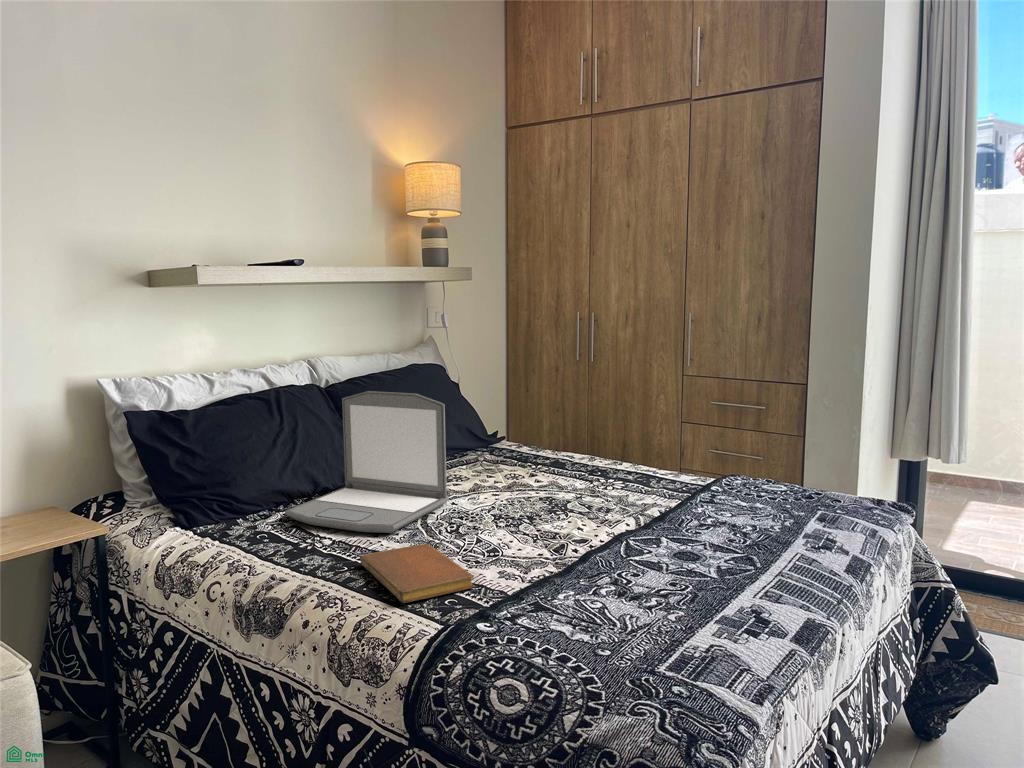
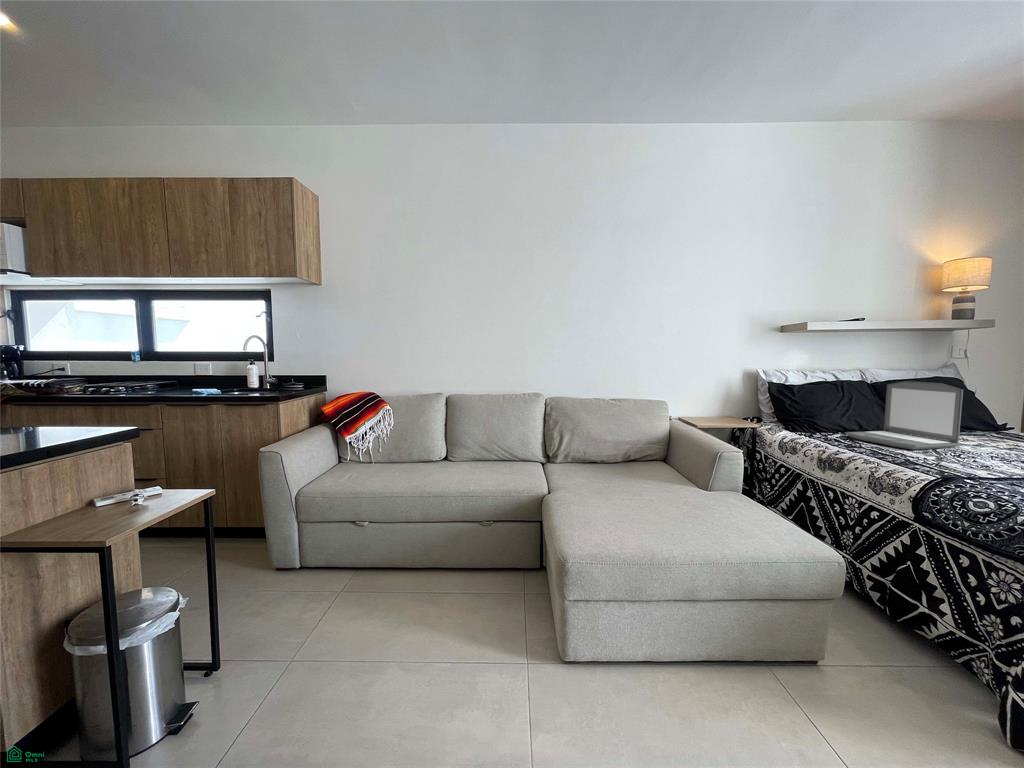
notebook: present [360,544,474,603] -> none [892,451,970,474]

